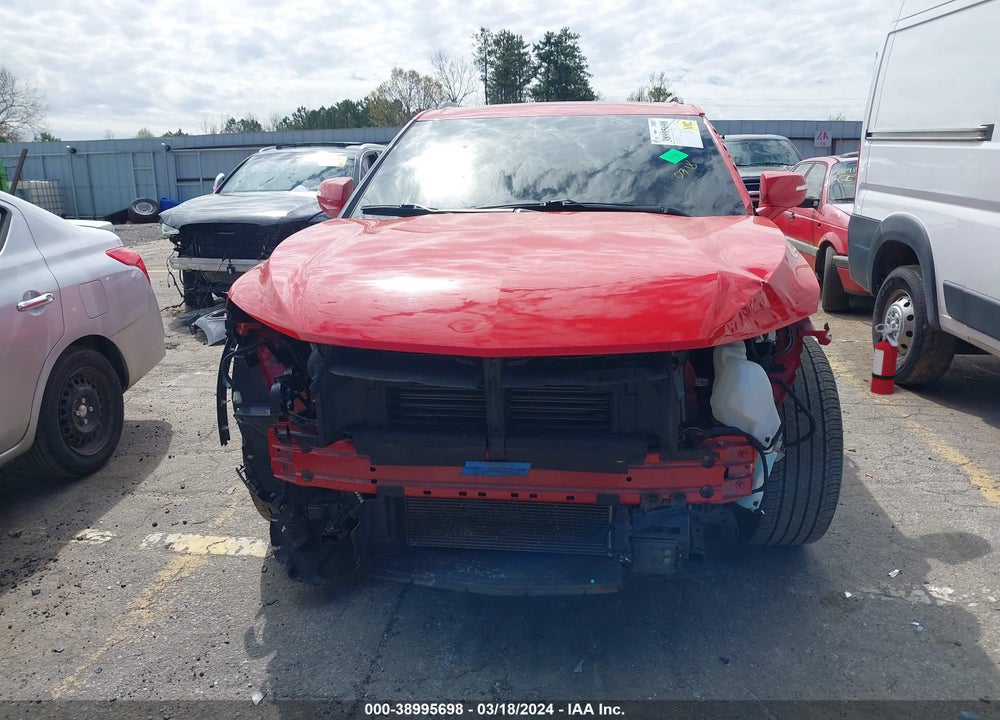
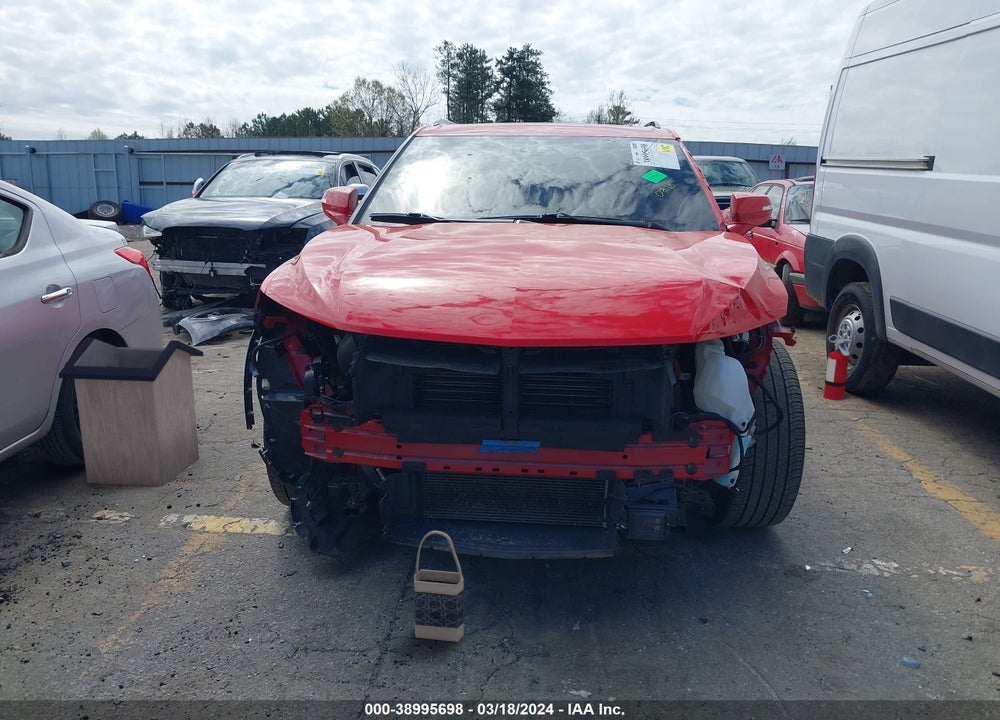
trash can: none [39,345,196,501] -> present [59,338,203,486]
bag: none [393,564,450,688] -> present [414,531,464,642]

